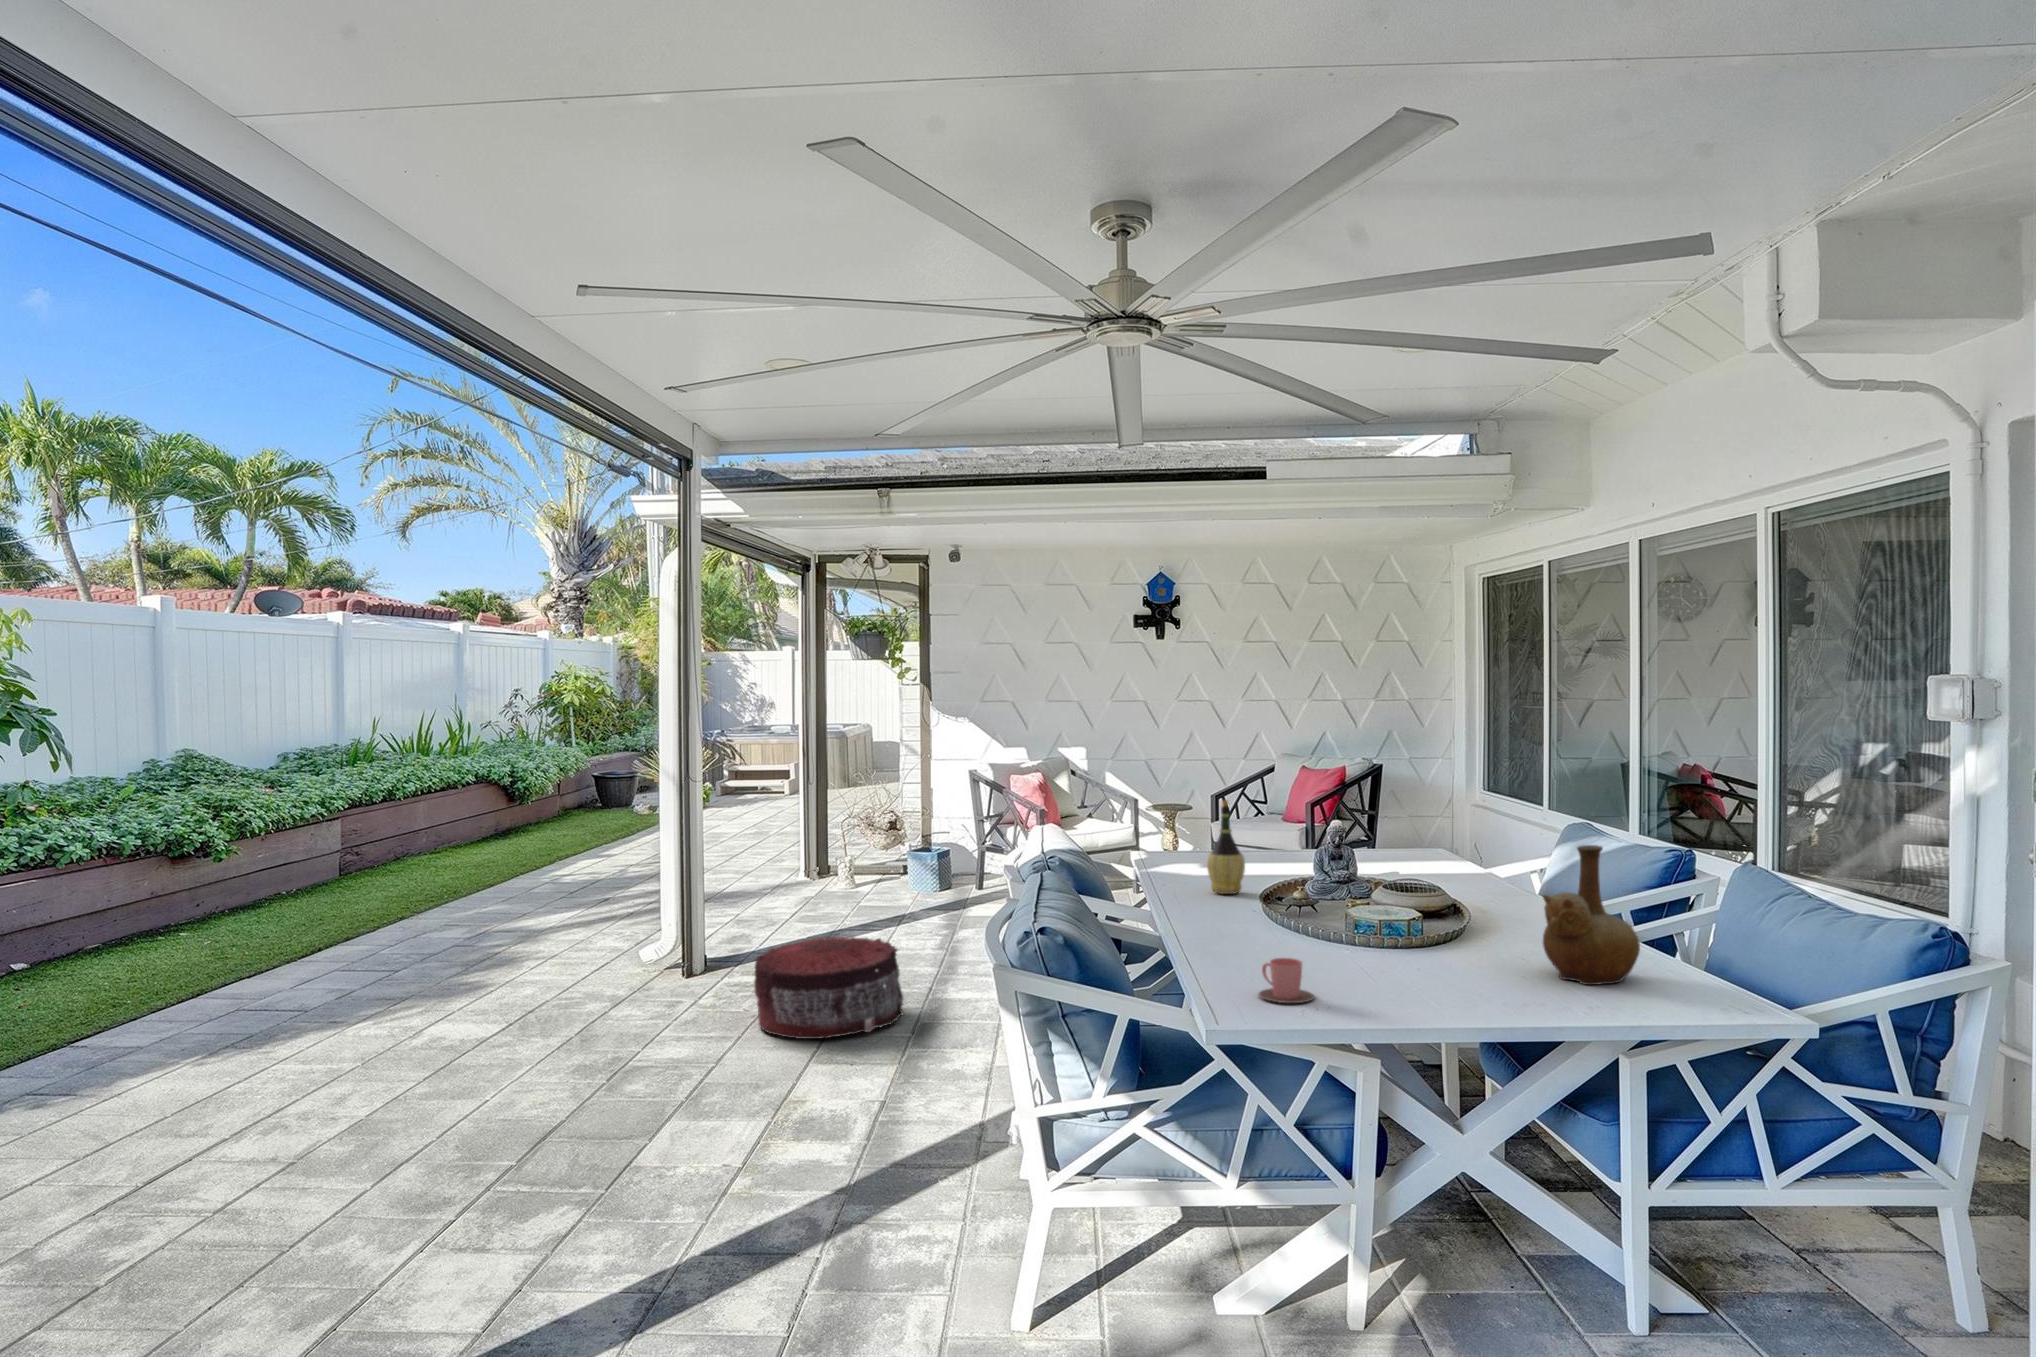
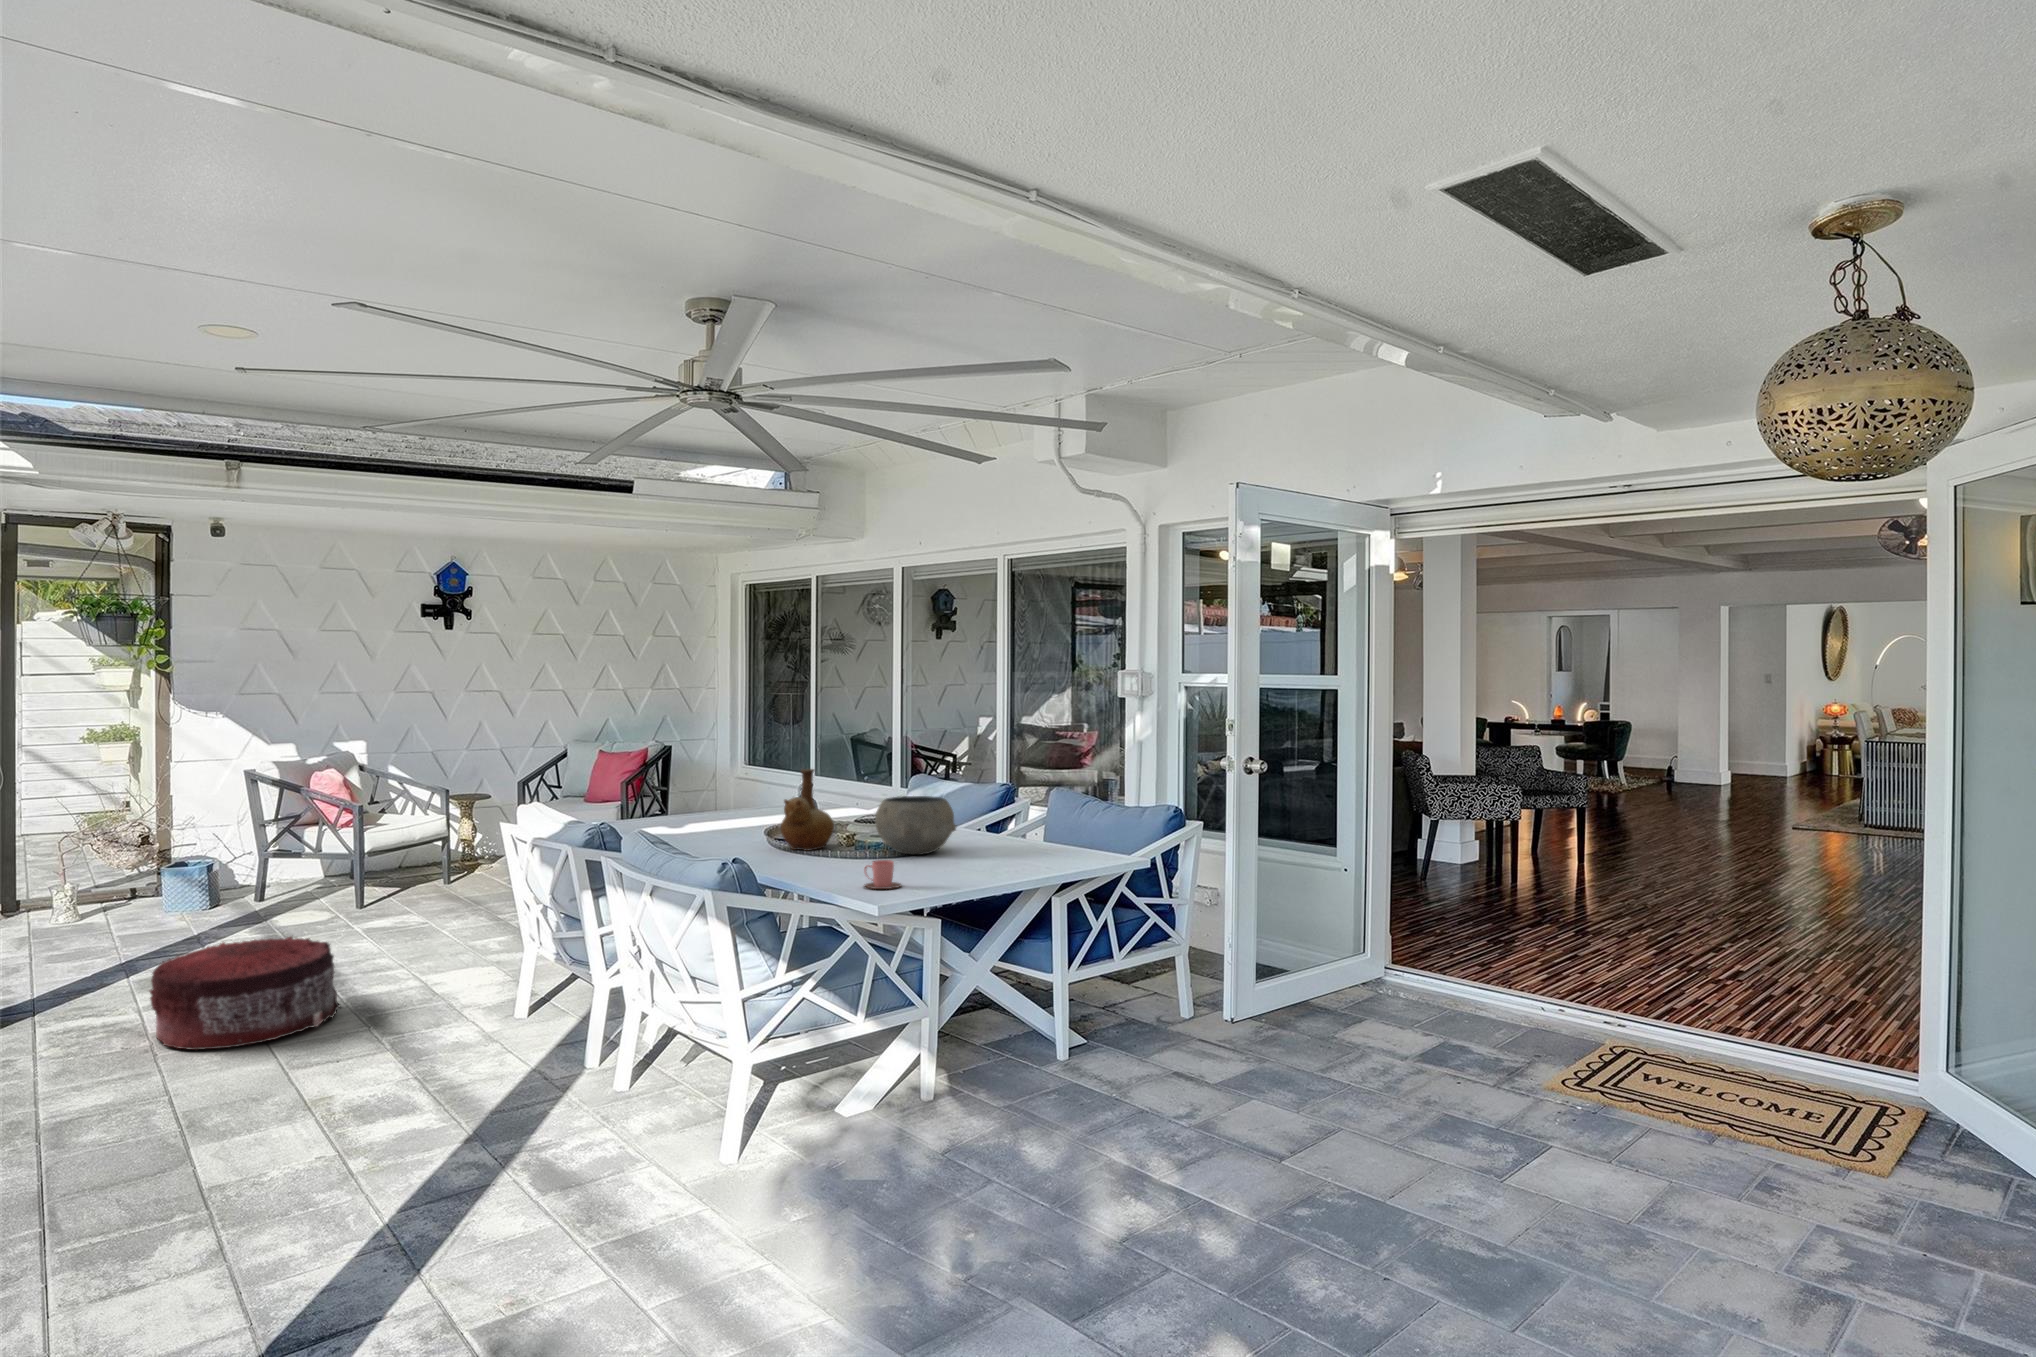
wine bottle: present [1207,800,1245,894] -> none [699,766,730,842]
vase: present [1543,845,1640,985] -> present [781,769,834,851]
ceramic bowl: none [1374,861,1493,949] -> present [875,796,957,854]

